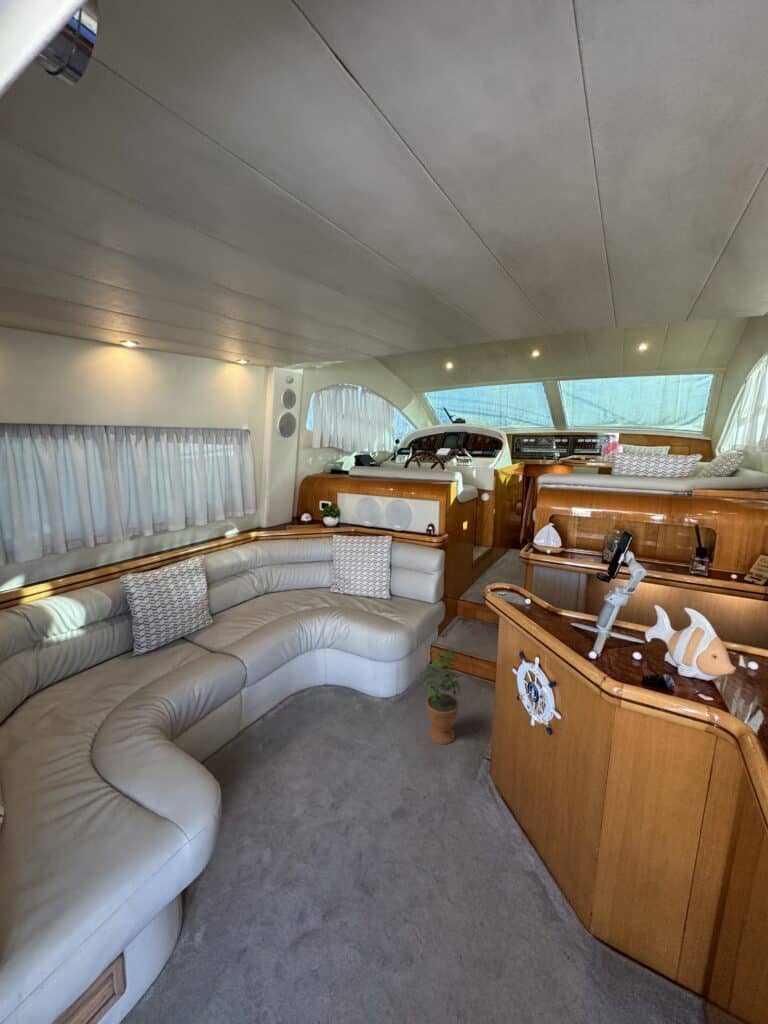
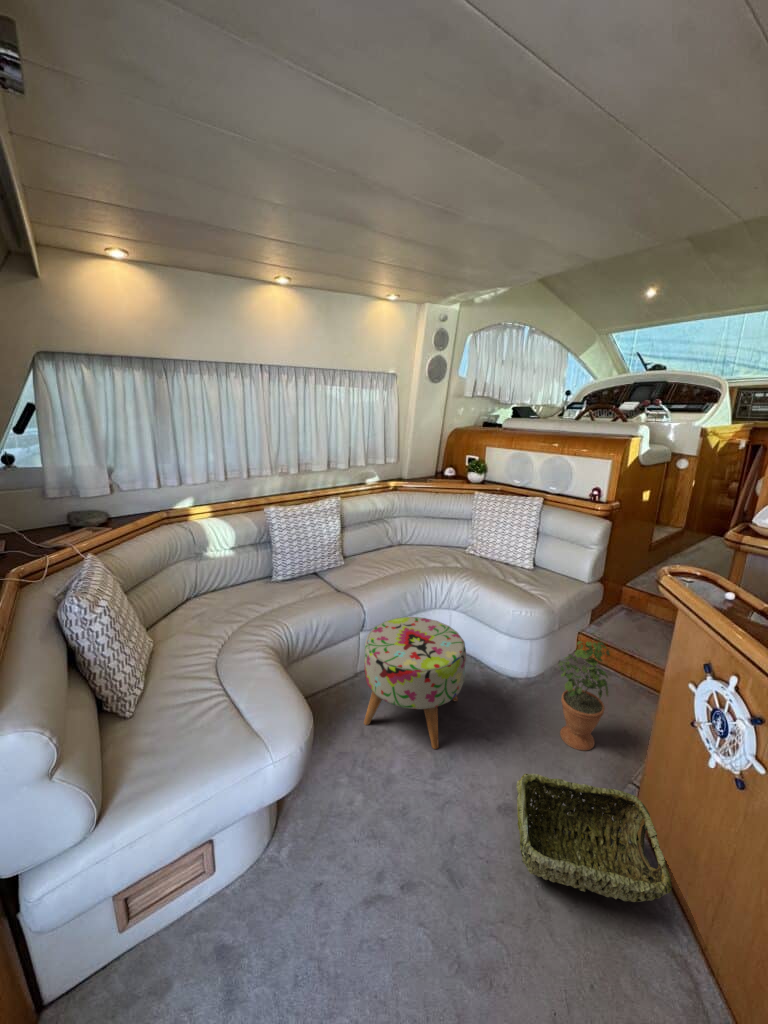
ottoman: none [251,660,347,780] -> present [364,617,466,749]
woven basket: none [404,766,521,858] -> present [516,774,672,902]

